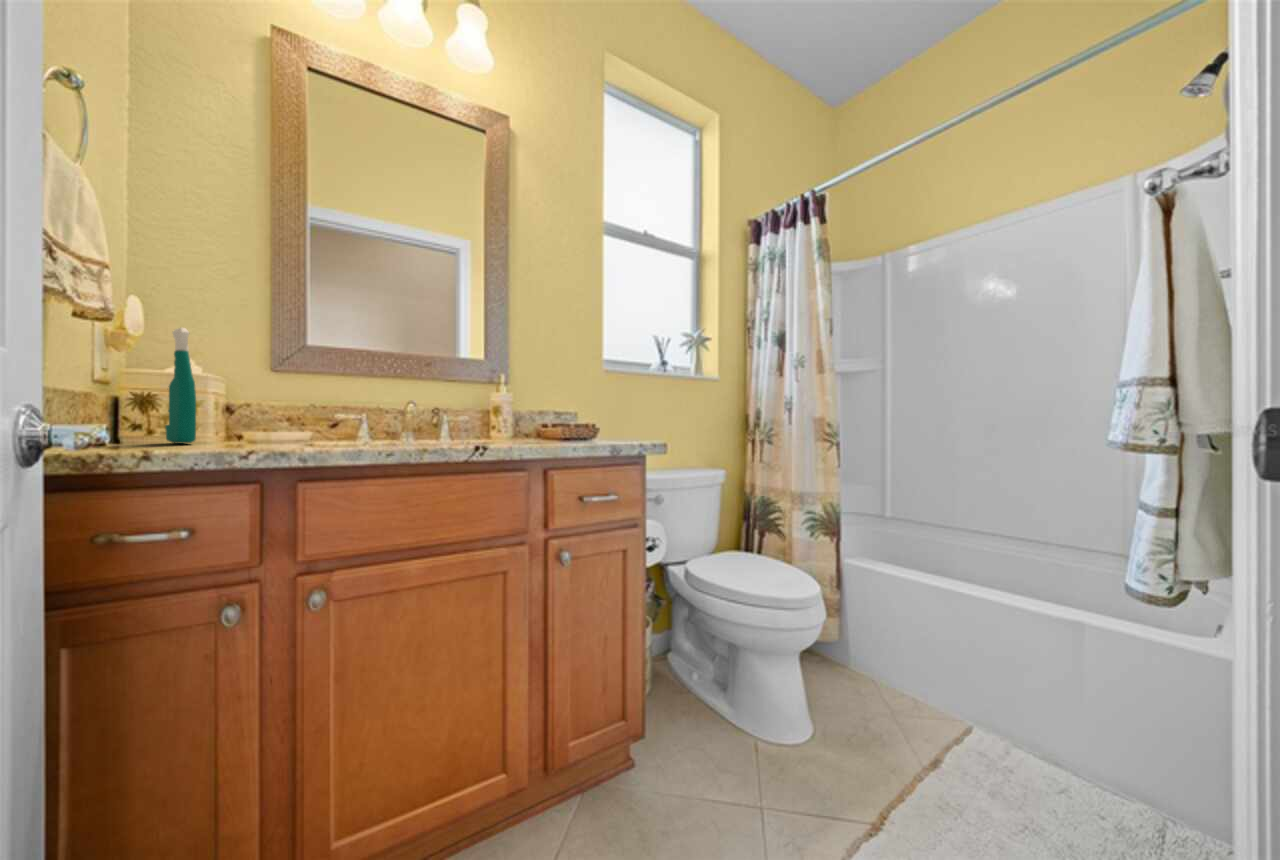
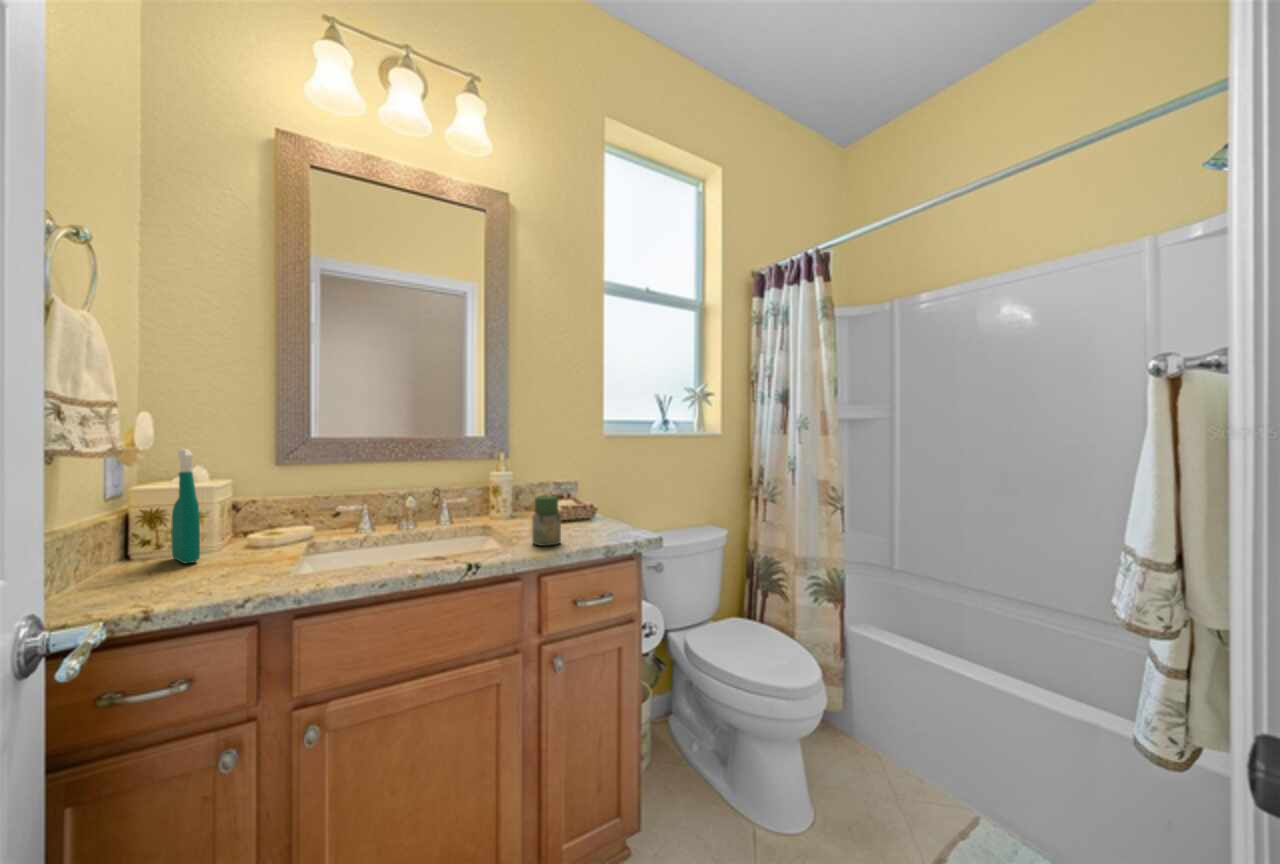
jar: none [537,397,566,444] -> present [532,496,561,546]

